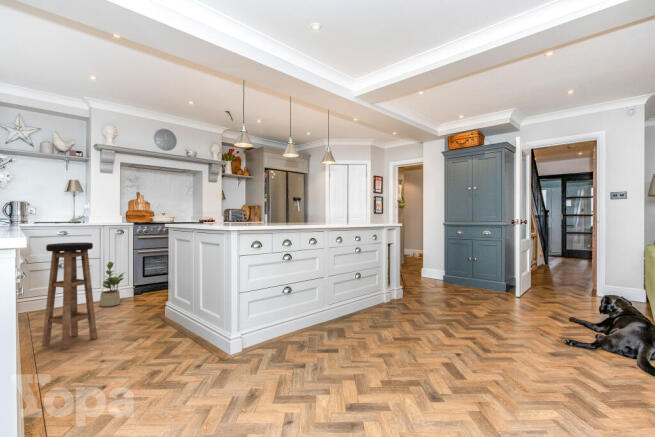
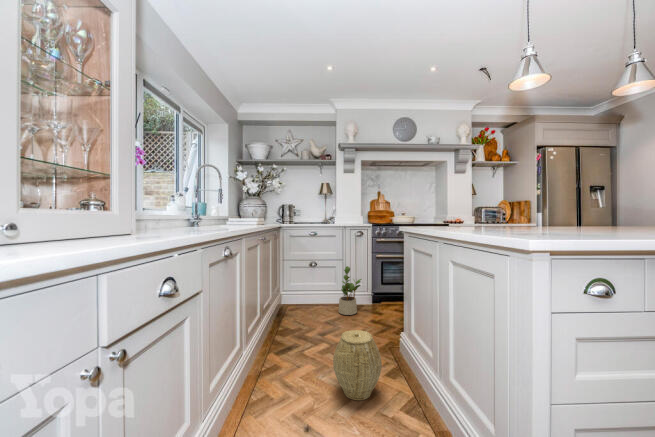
bar stool: present [42,243,97,350] -> none [267,249,316,382]
woven basket: none [119,296,157,341] -> present [333,330,382,400]

